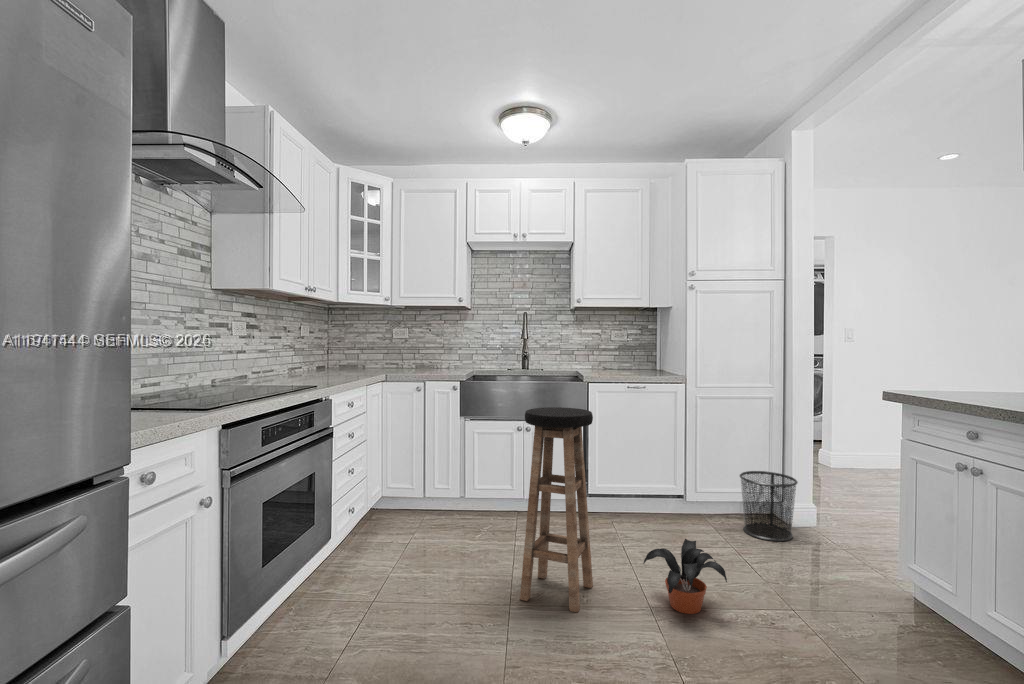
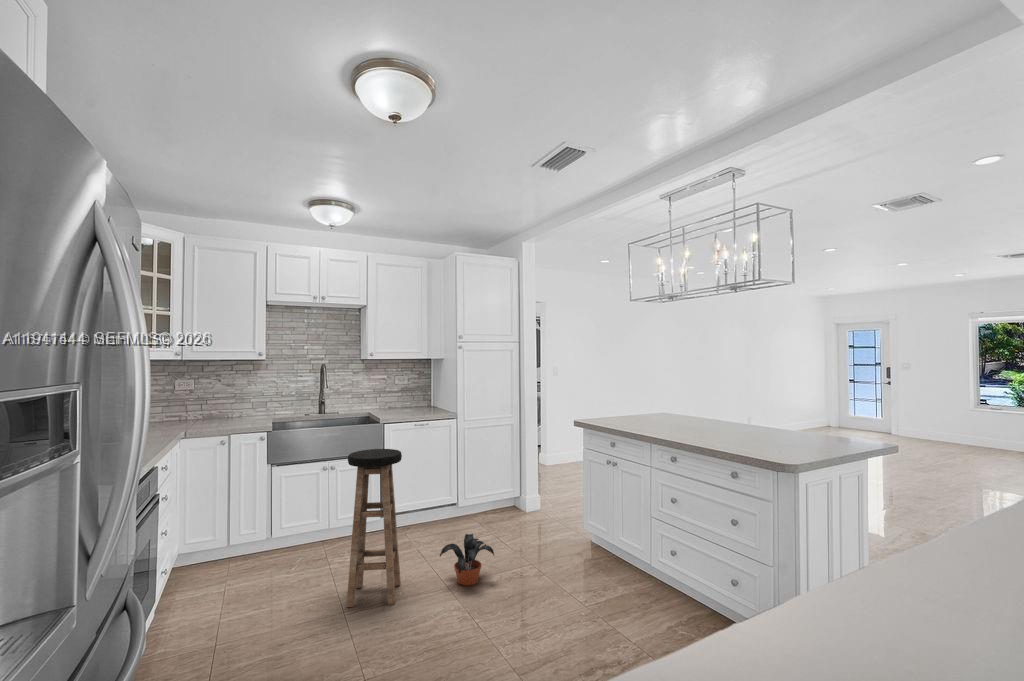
waste bin: present [740,471,798,541] -> none [494,477,530,525]

